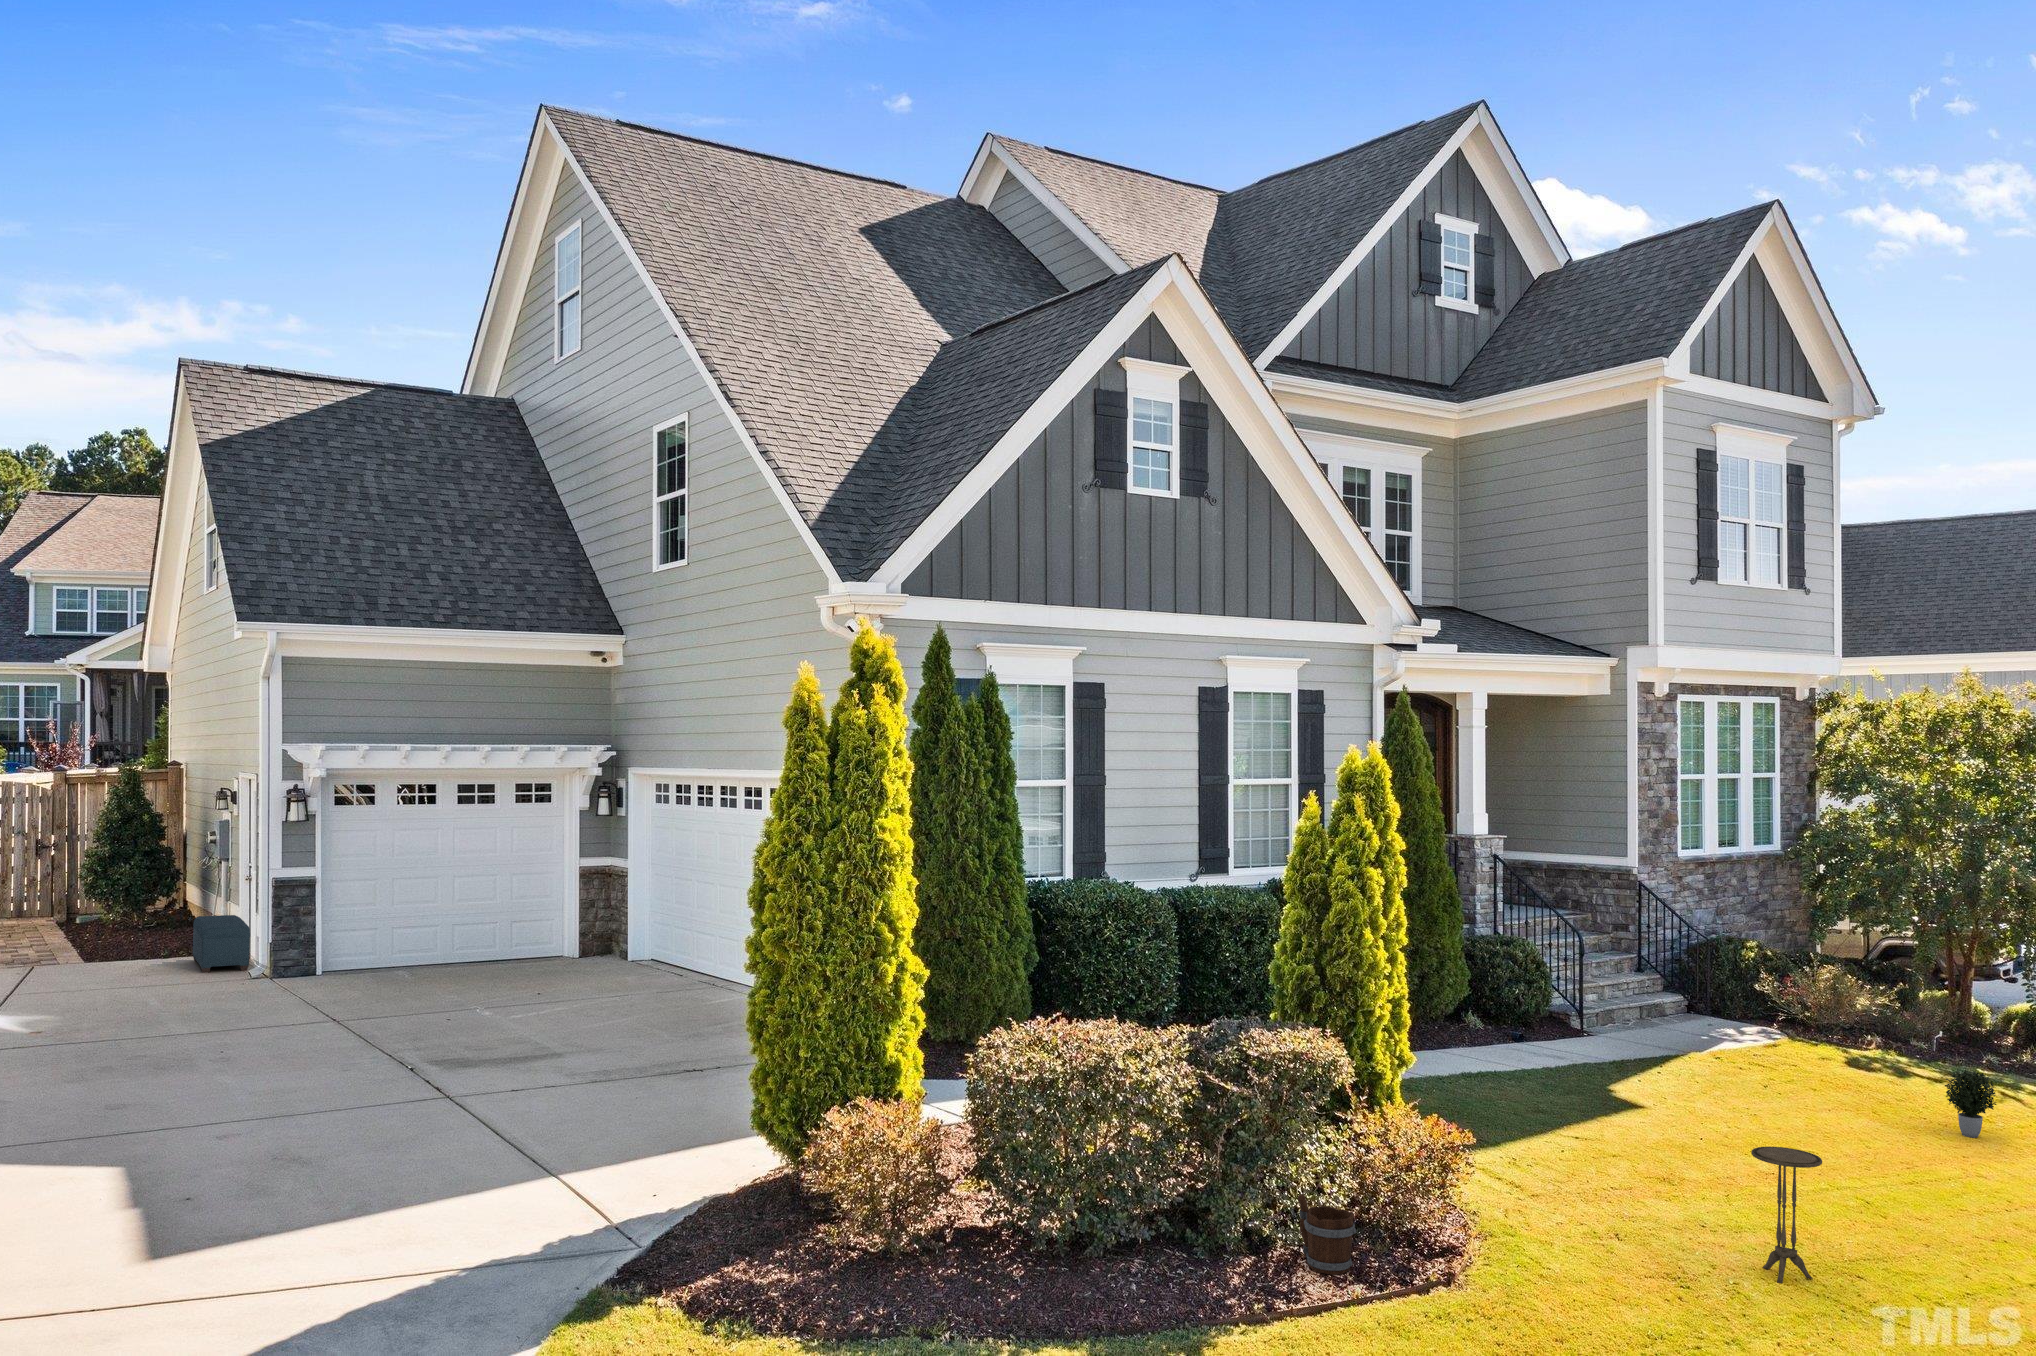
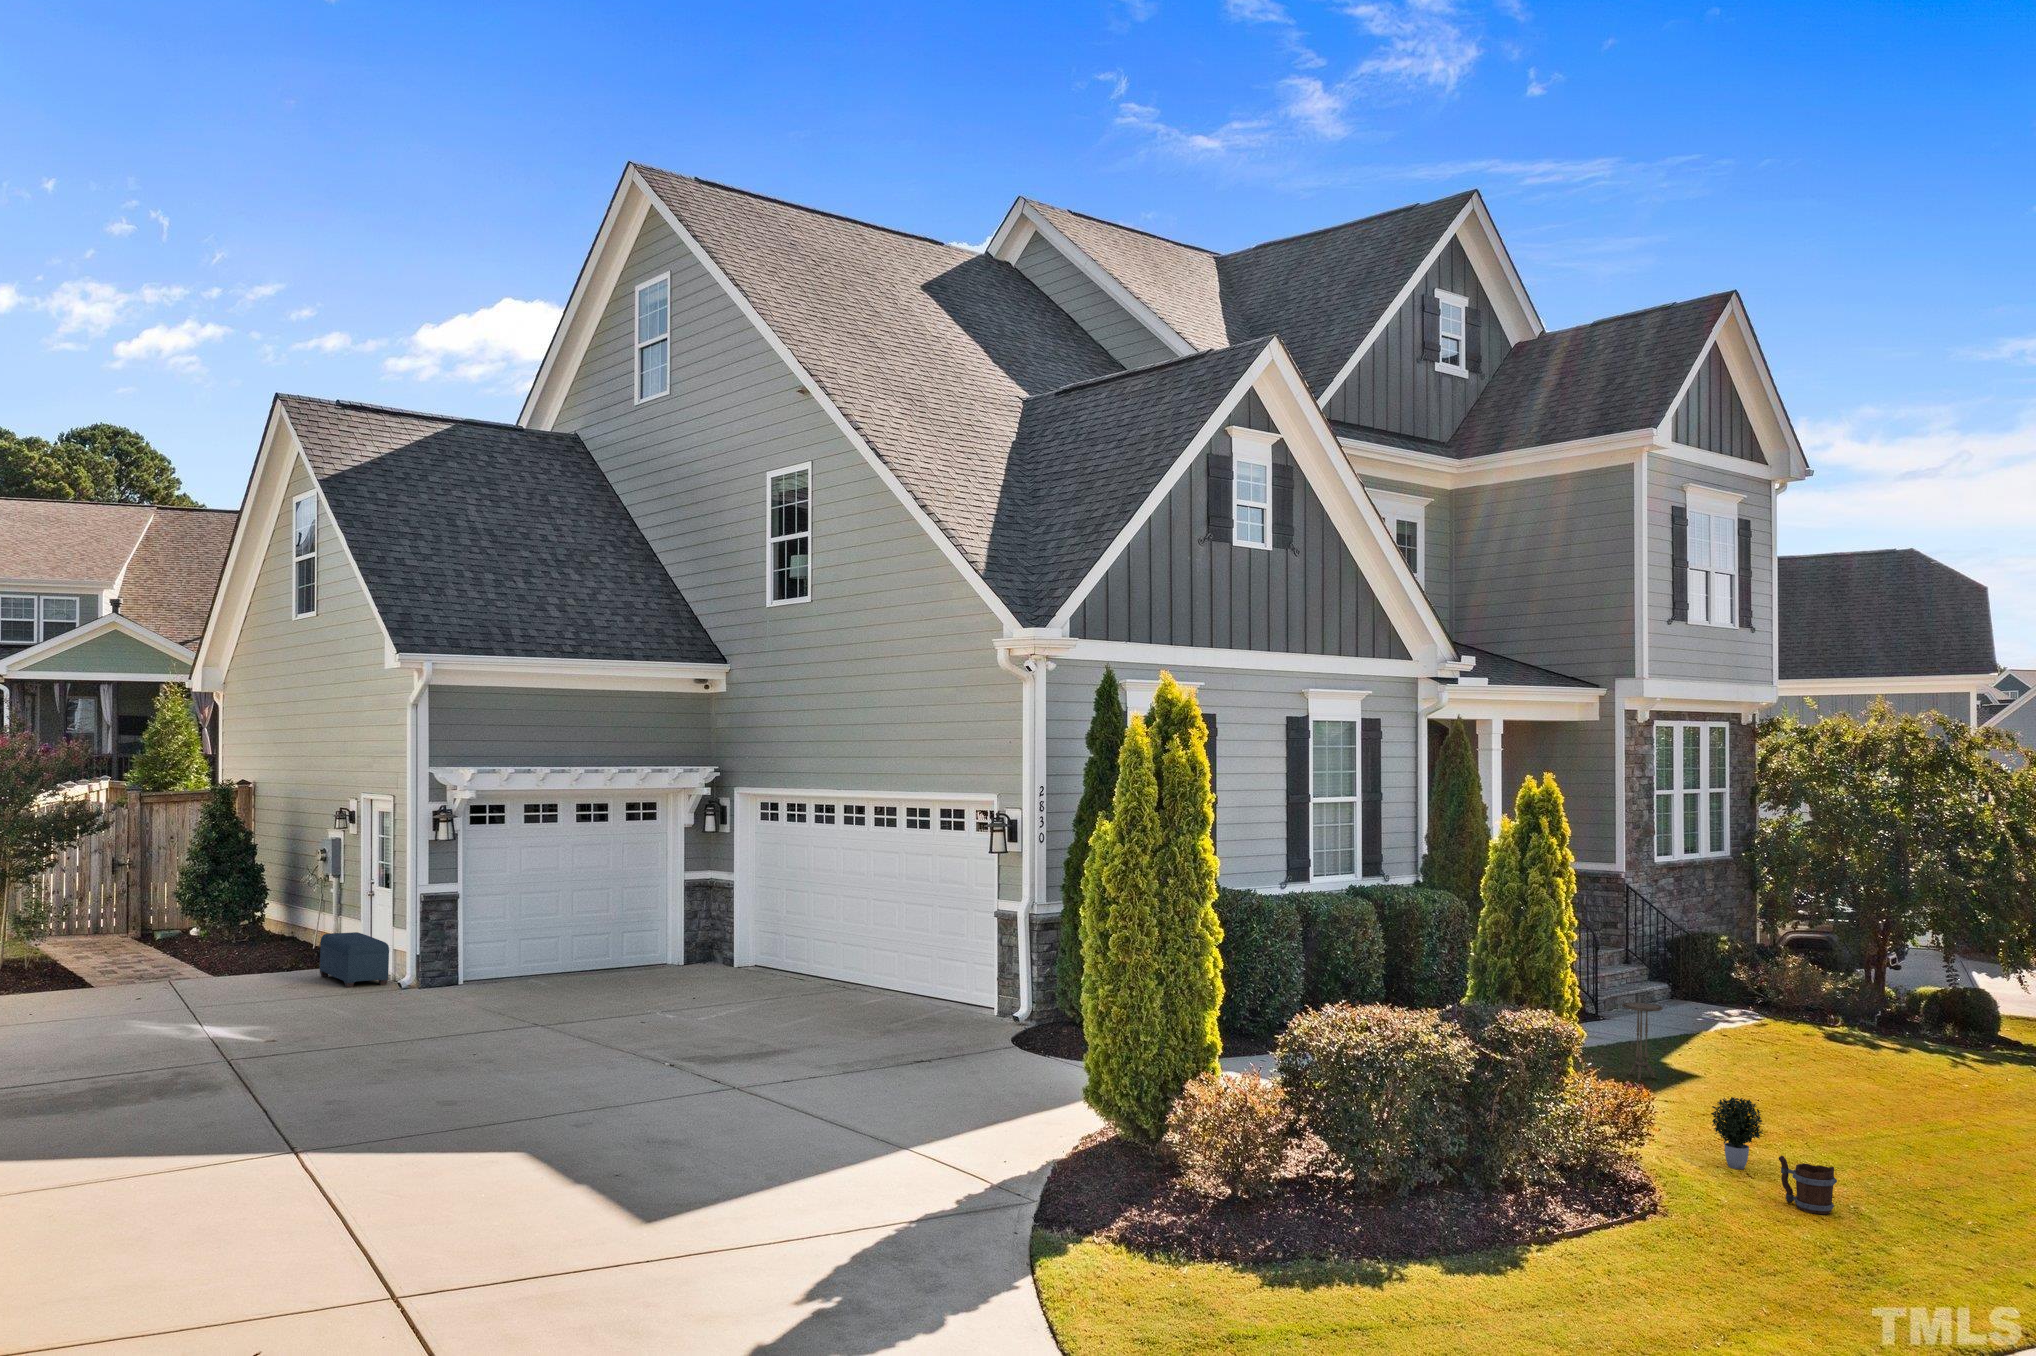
potted plant: present [1945,1070,1996,1138] -> present [1711,1097,1763,1169]
side table: present [1751,1146,1822,1284] -> present [1622,1003,1663,1080]
bucket: present [1298,1194,1356,1275] -> present [1779,1156,1837,1214]

